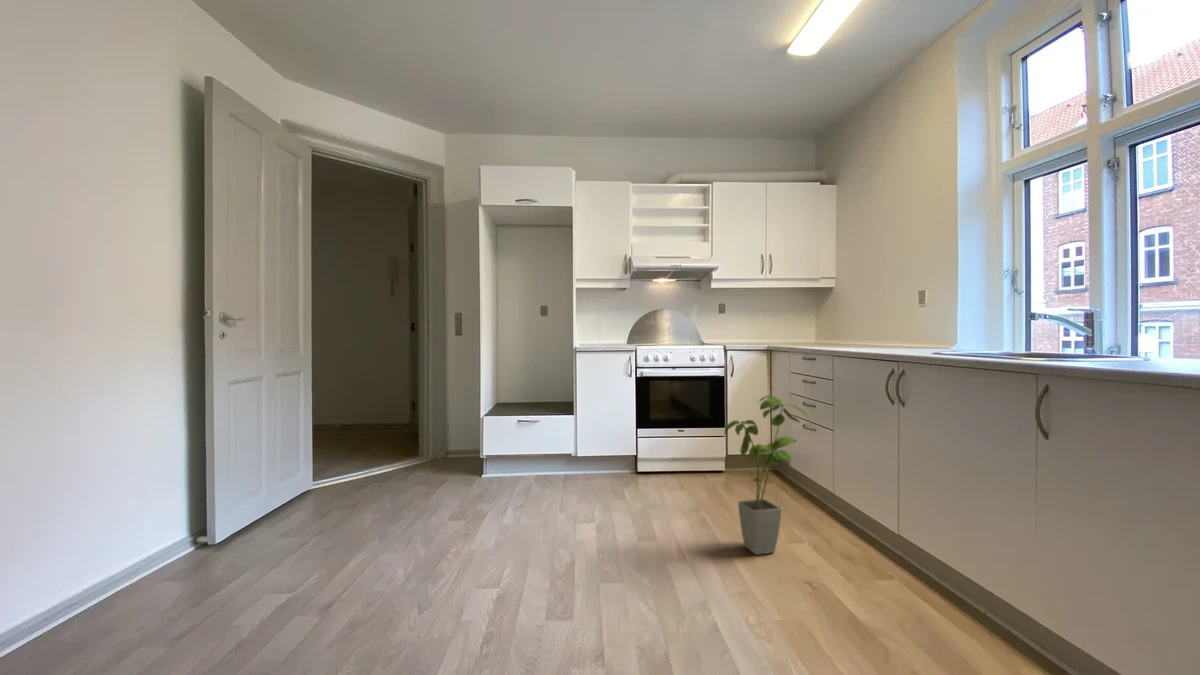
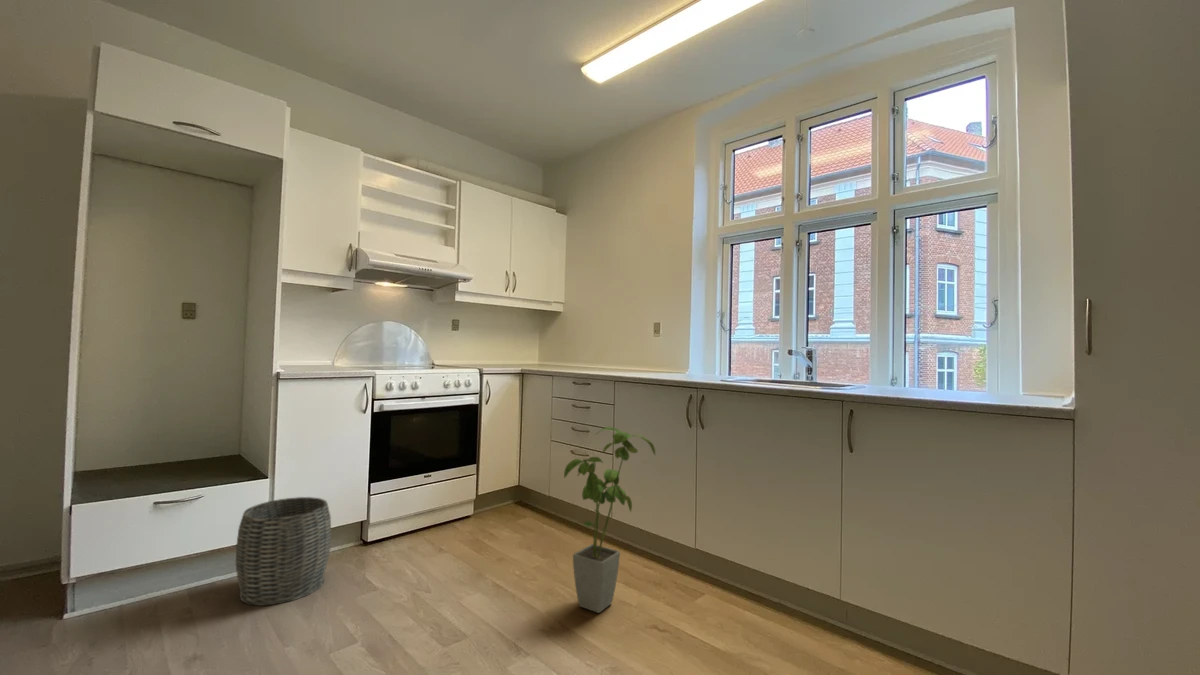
woven basket: none [549,431,600,494] -> present [236,497,331,605]

